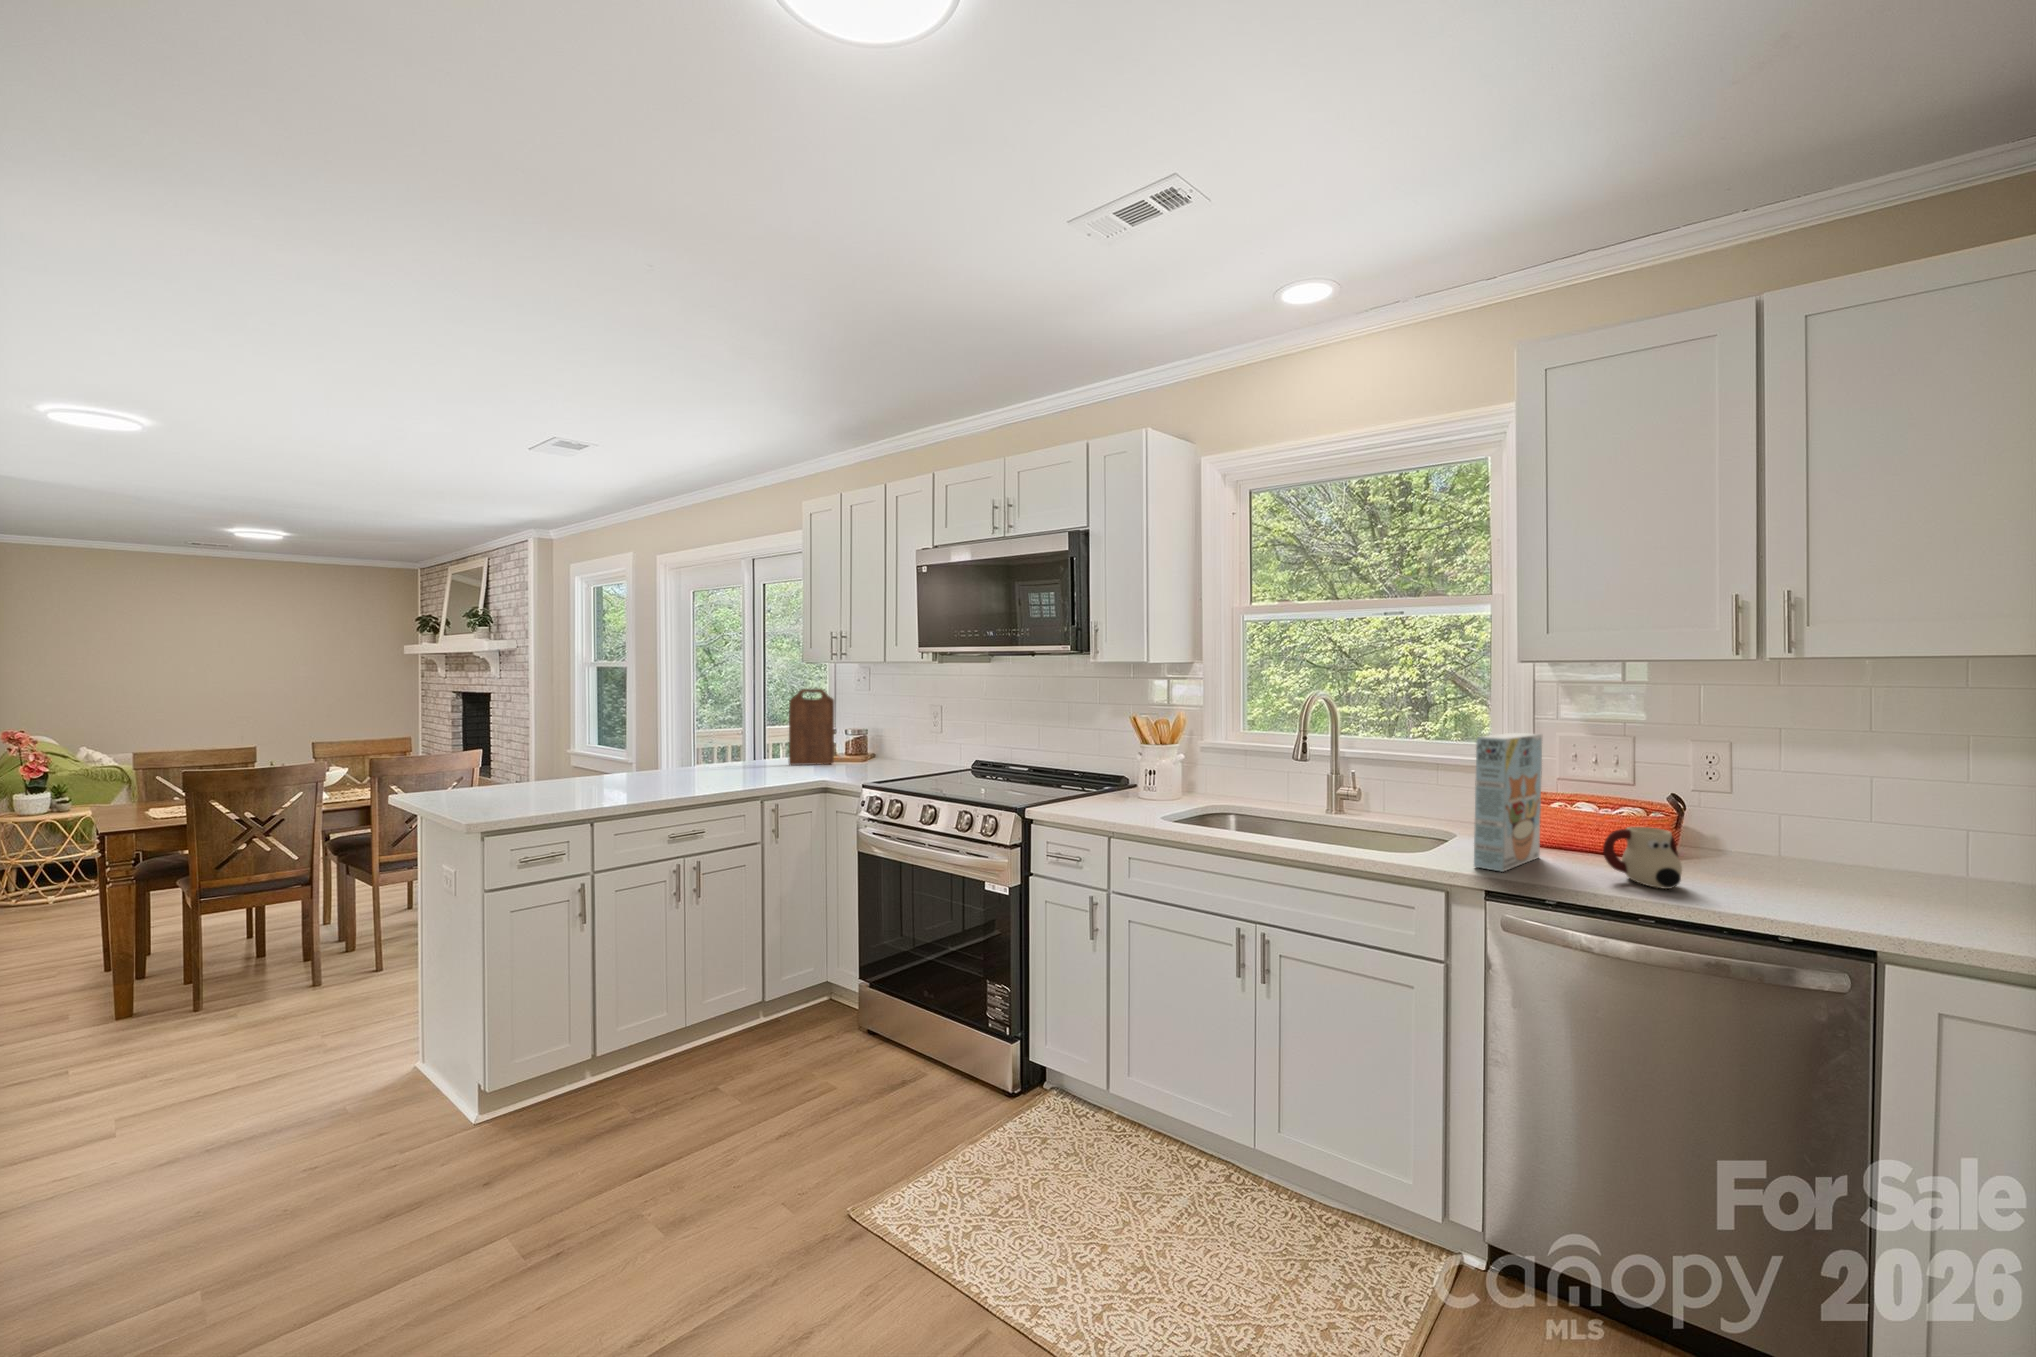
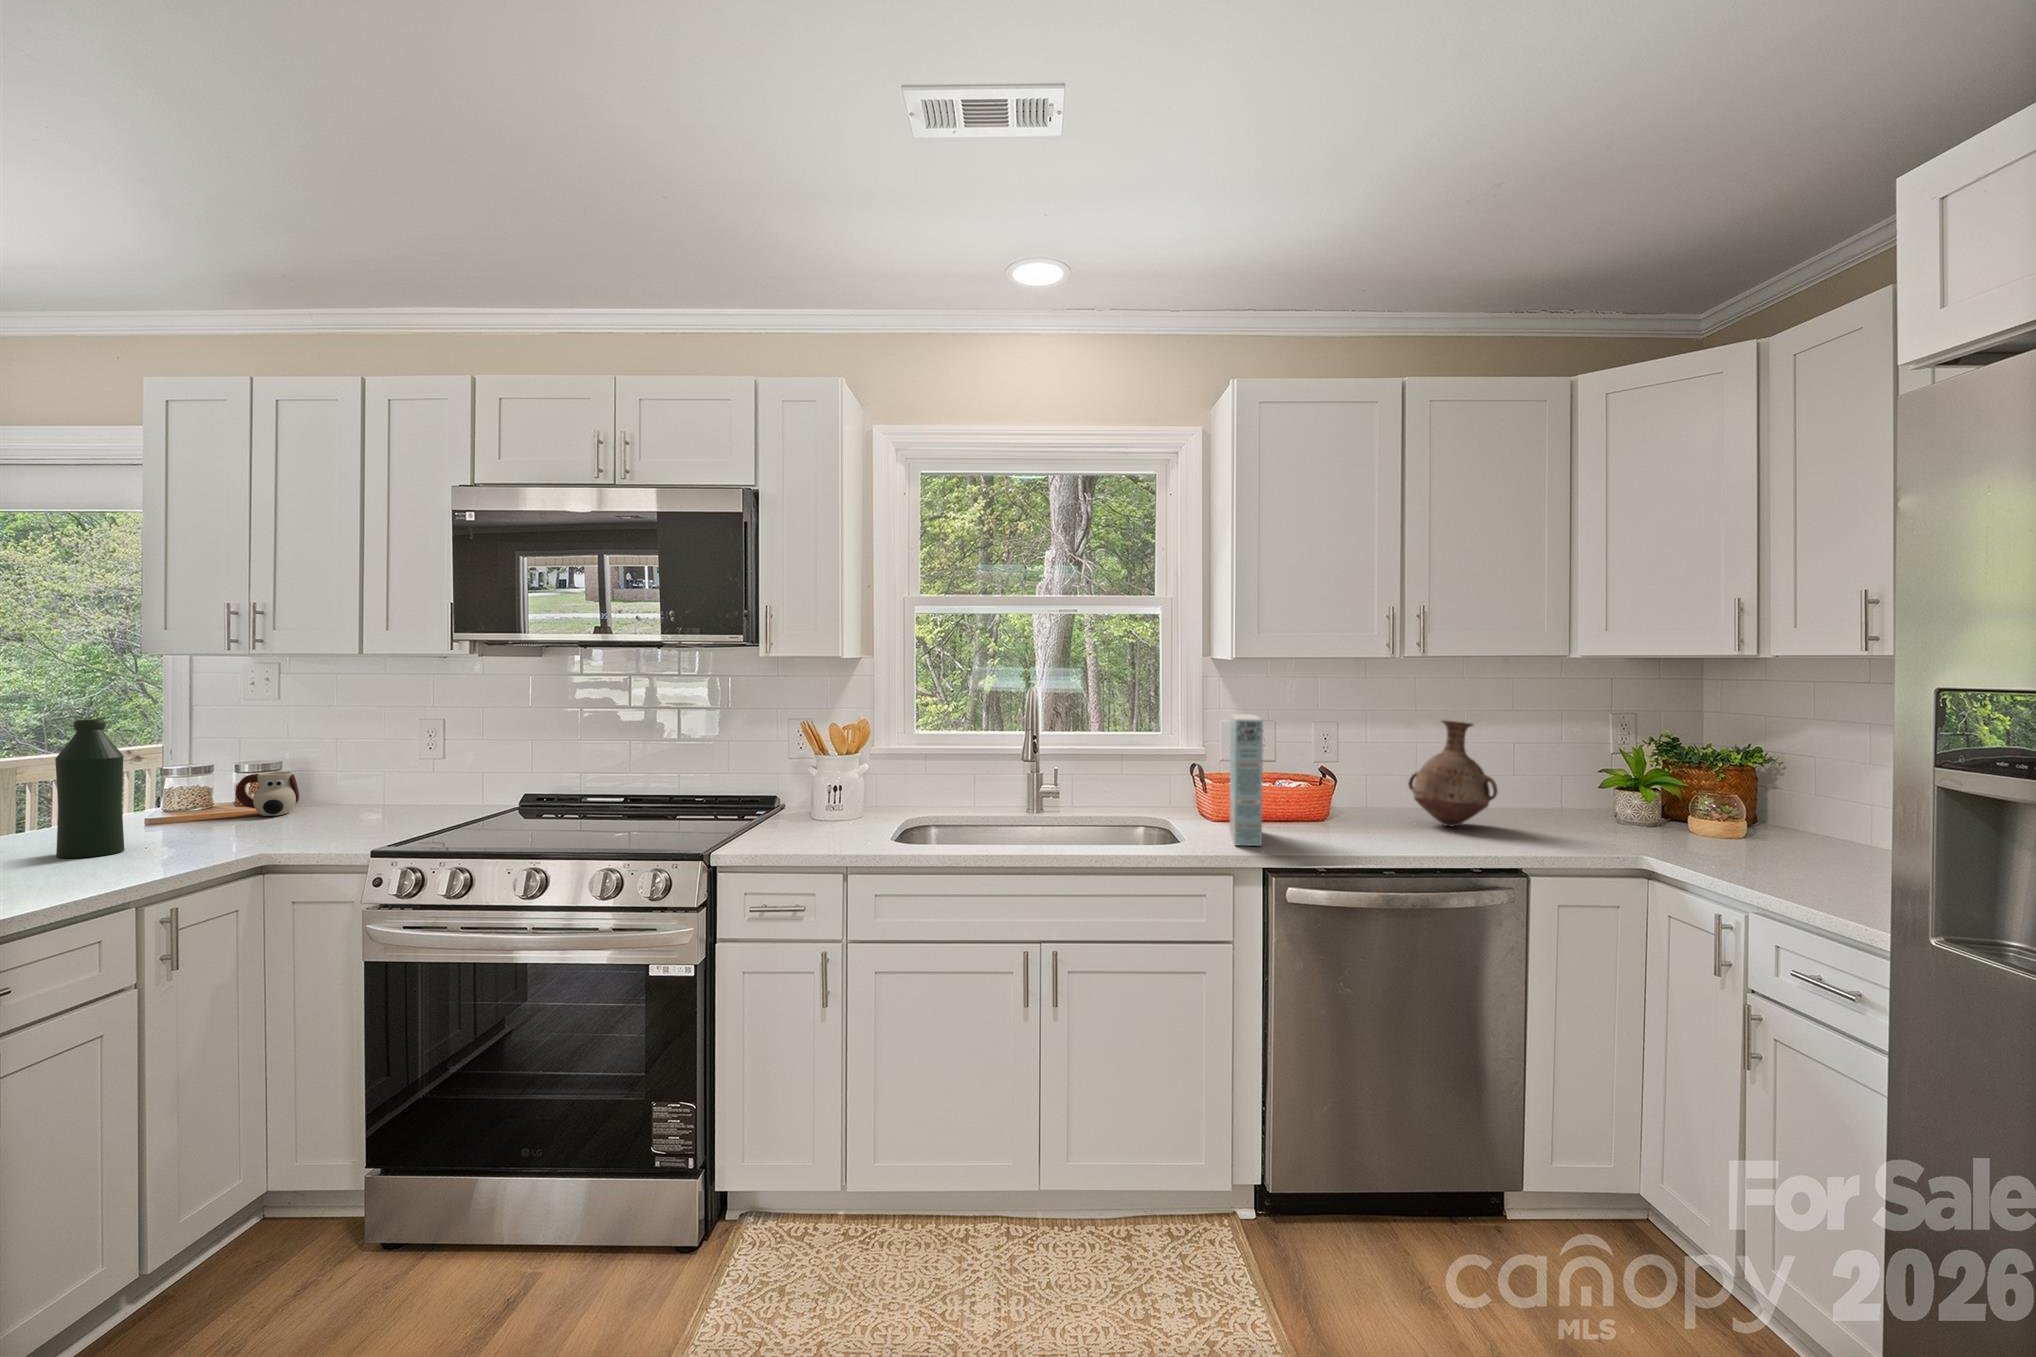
cutting board: present [789,689,834,765] -> none [138,701,232,835]
bottle: none [743,697,773,773] -> present [55,719,124,858]
vase: none [1782,757,1906,892] -> present [1408,721,1497,827]
mug: present [1603,827,1682,889] -> present [236,772,299,816]

